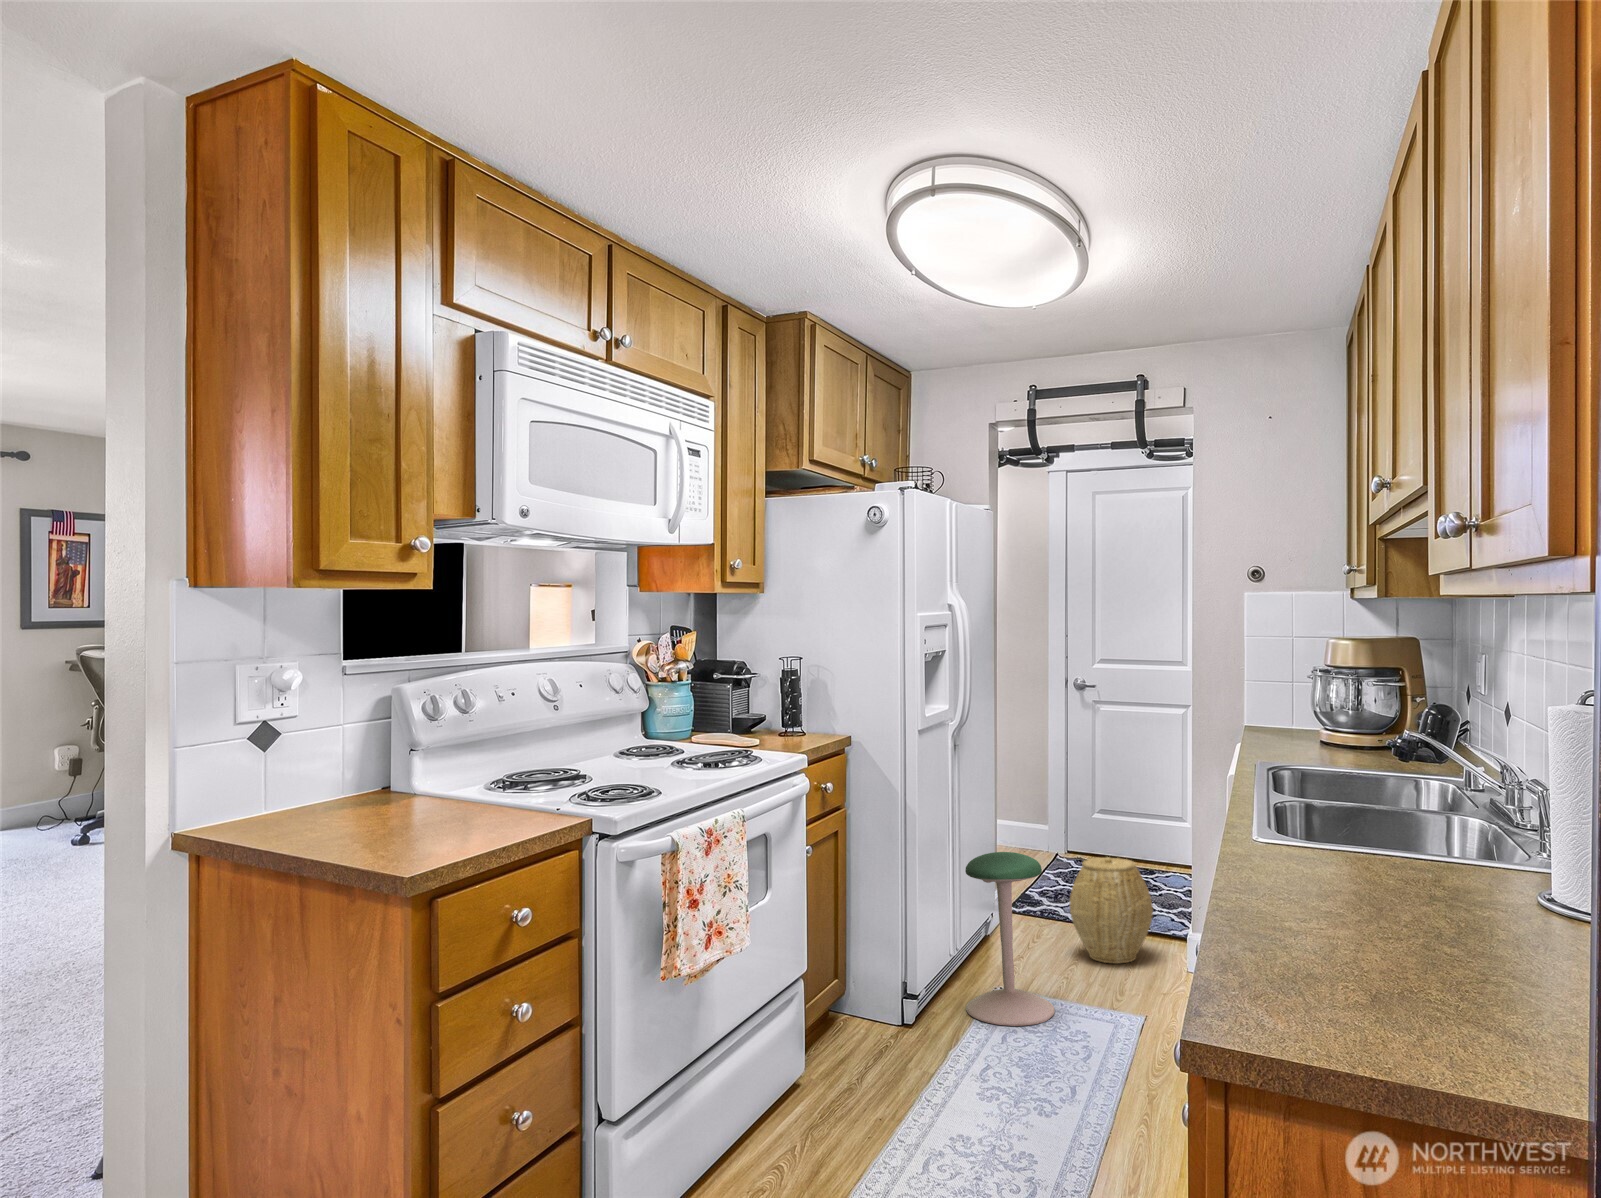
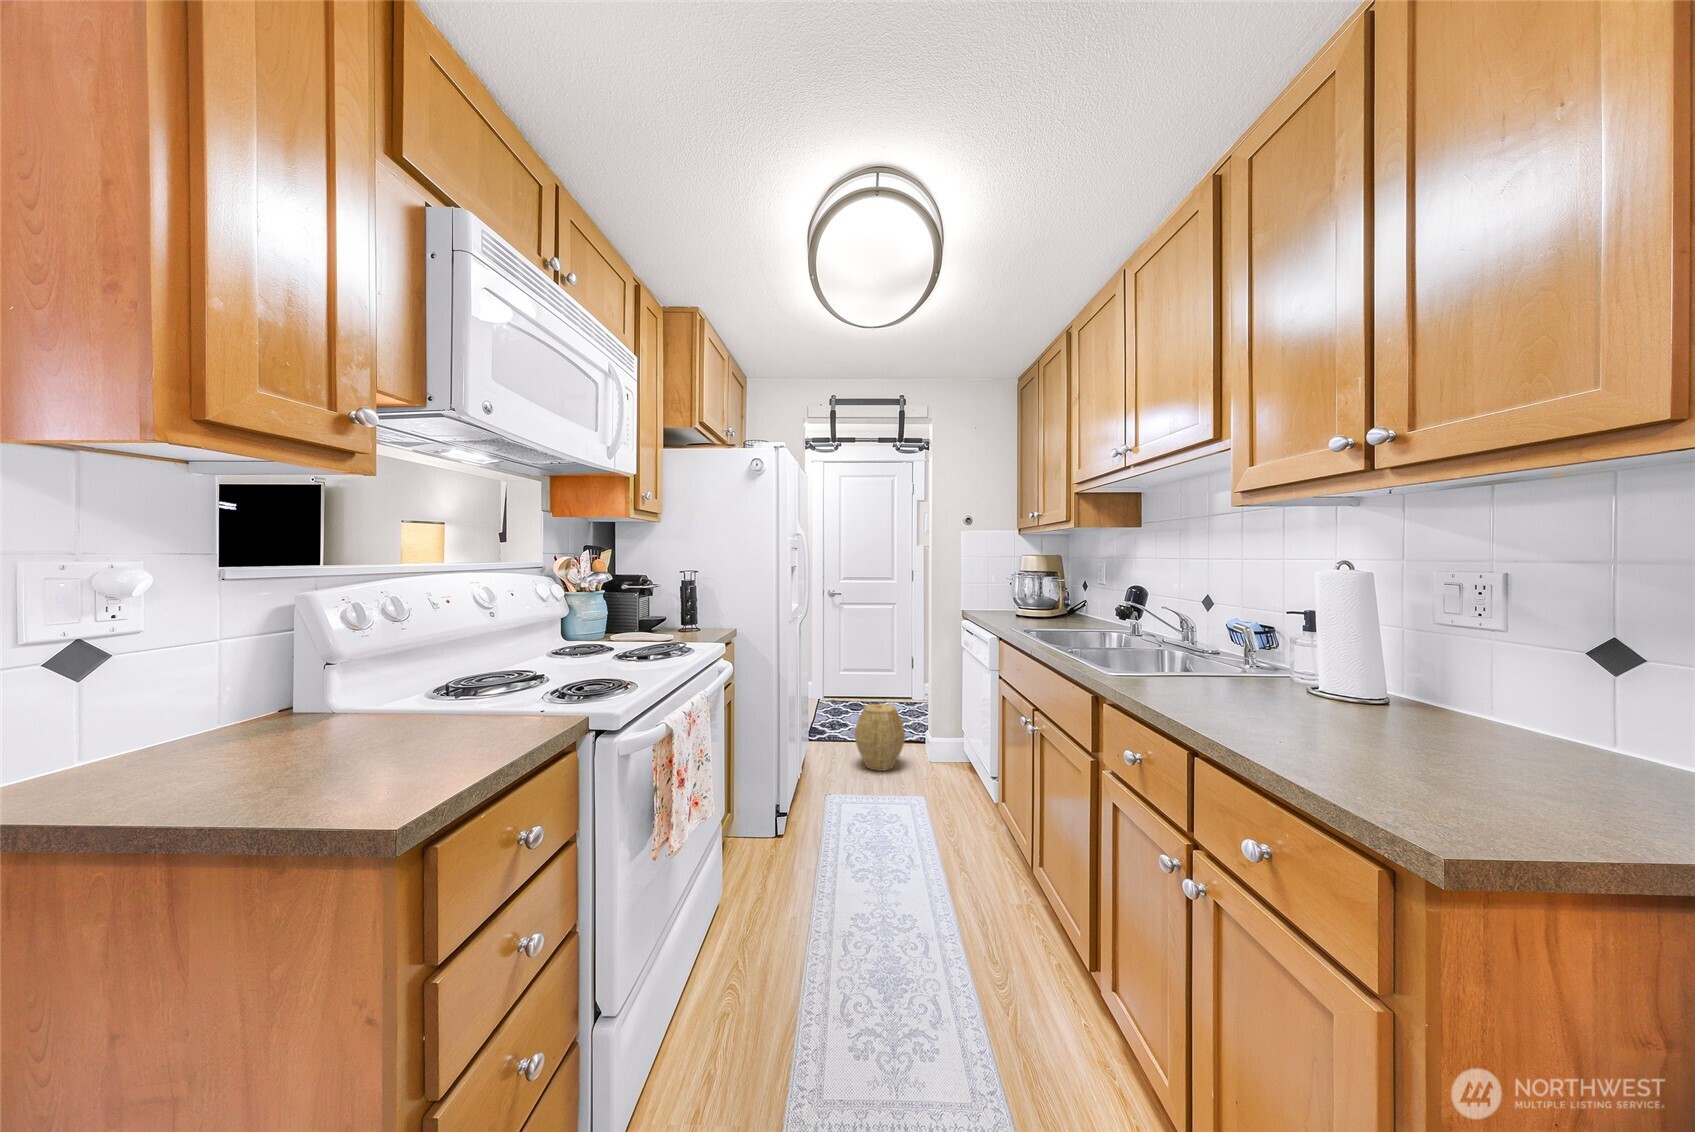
stool: present [965,852,1055,1026] -> none [801,708,860,827]

